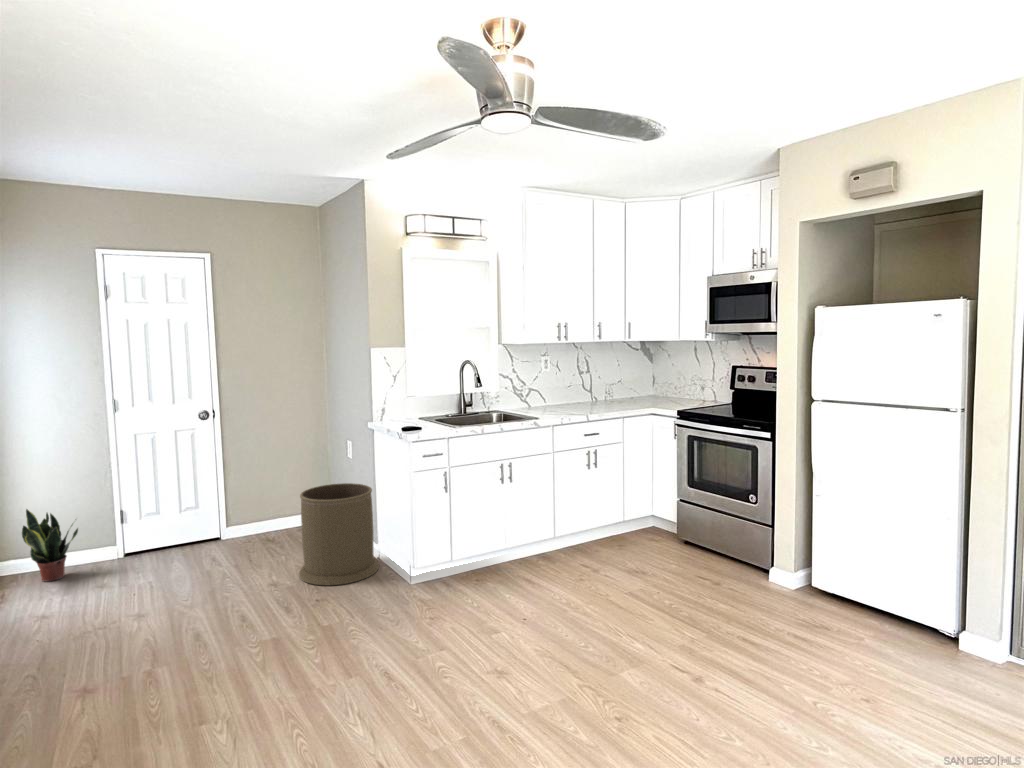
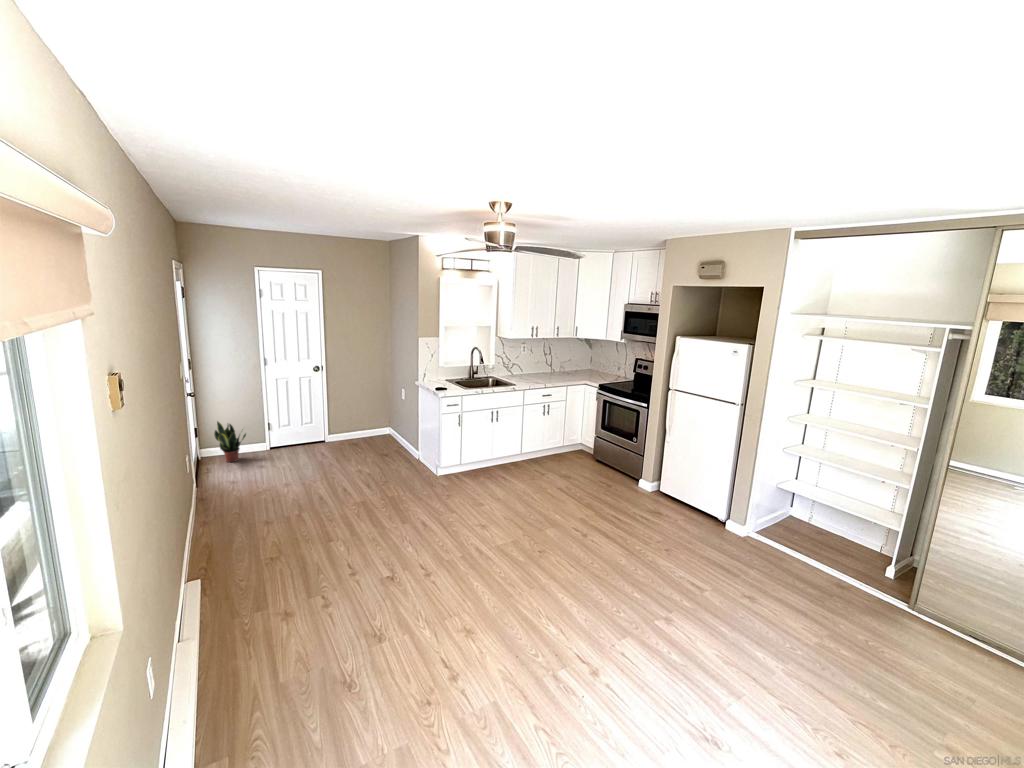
trash can: present [299,483,379,585] -> none [374,416,419,474]

